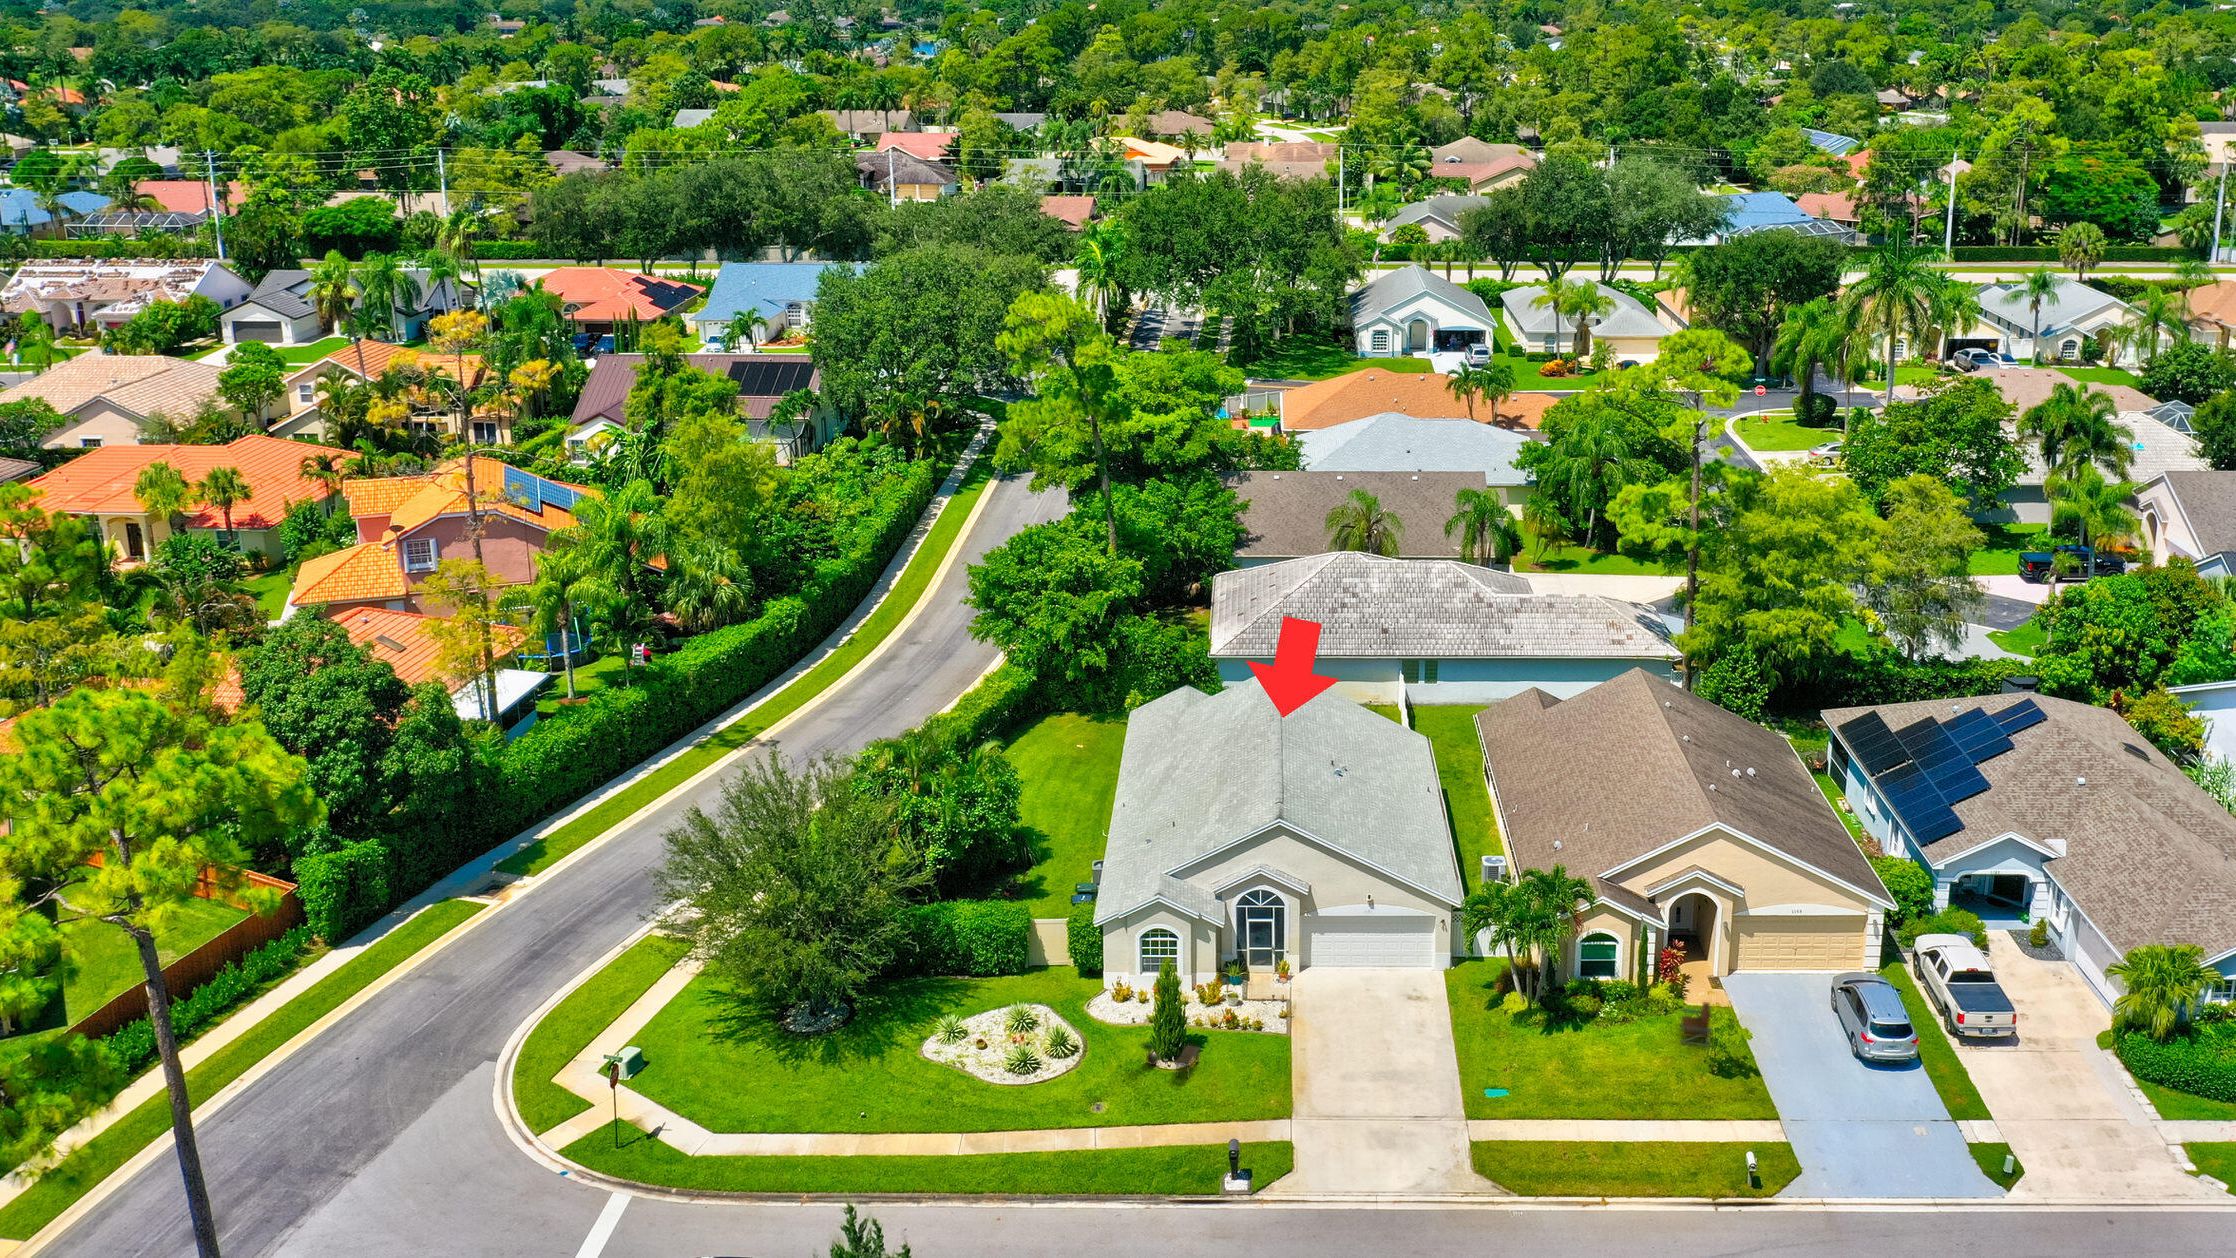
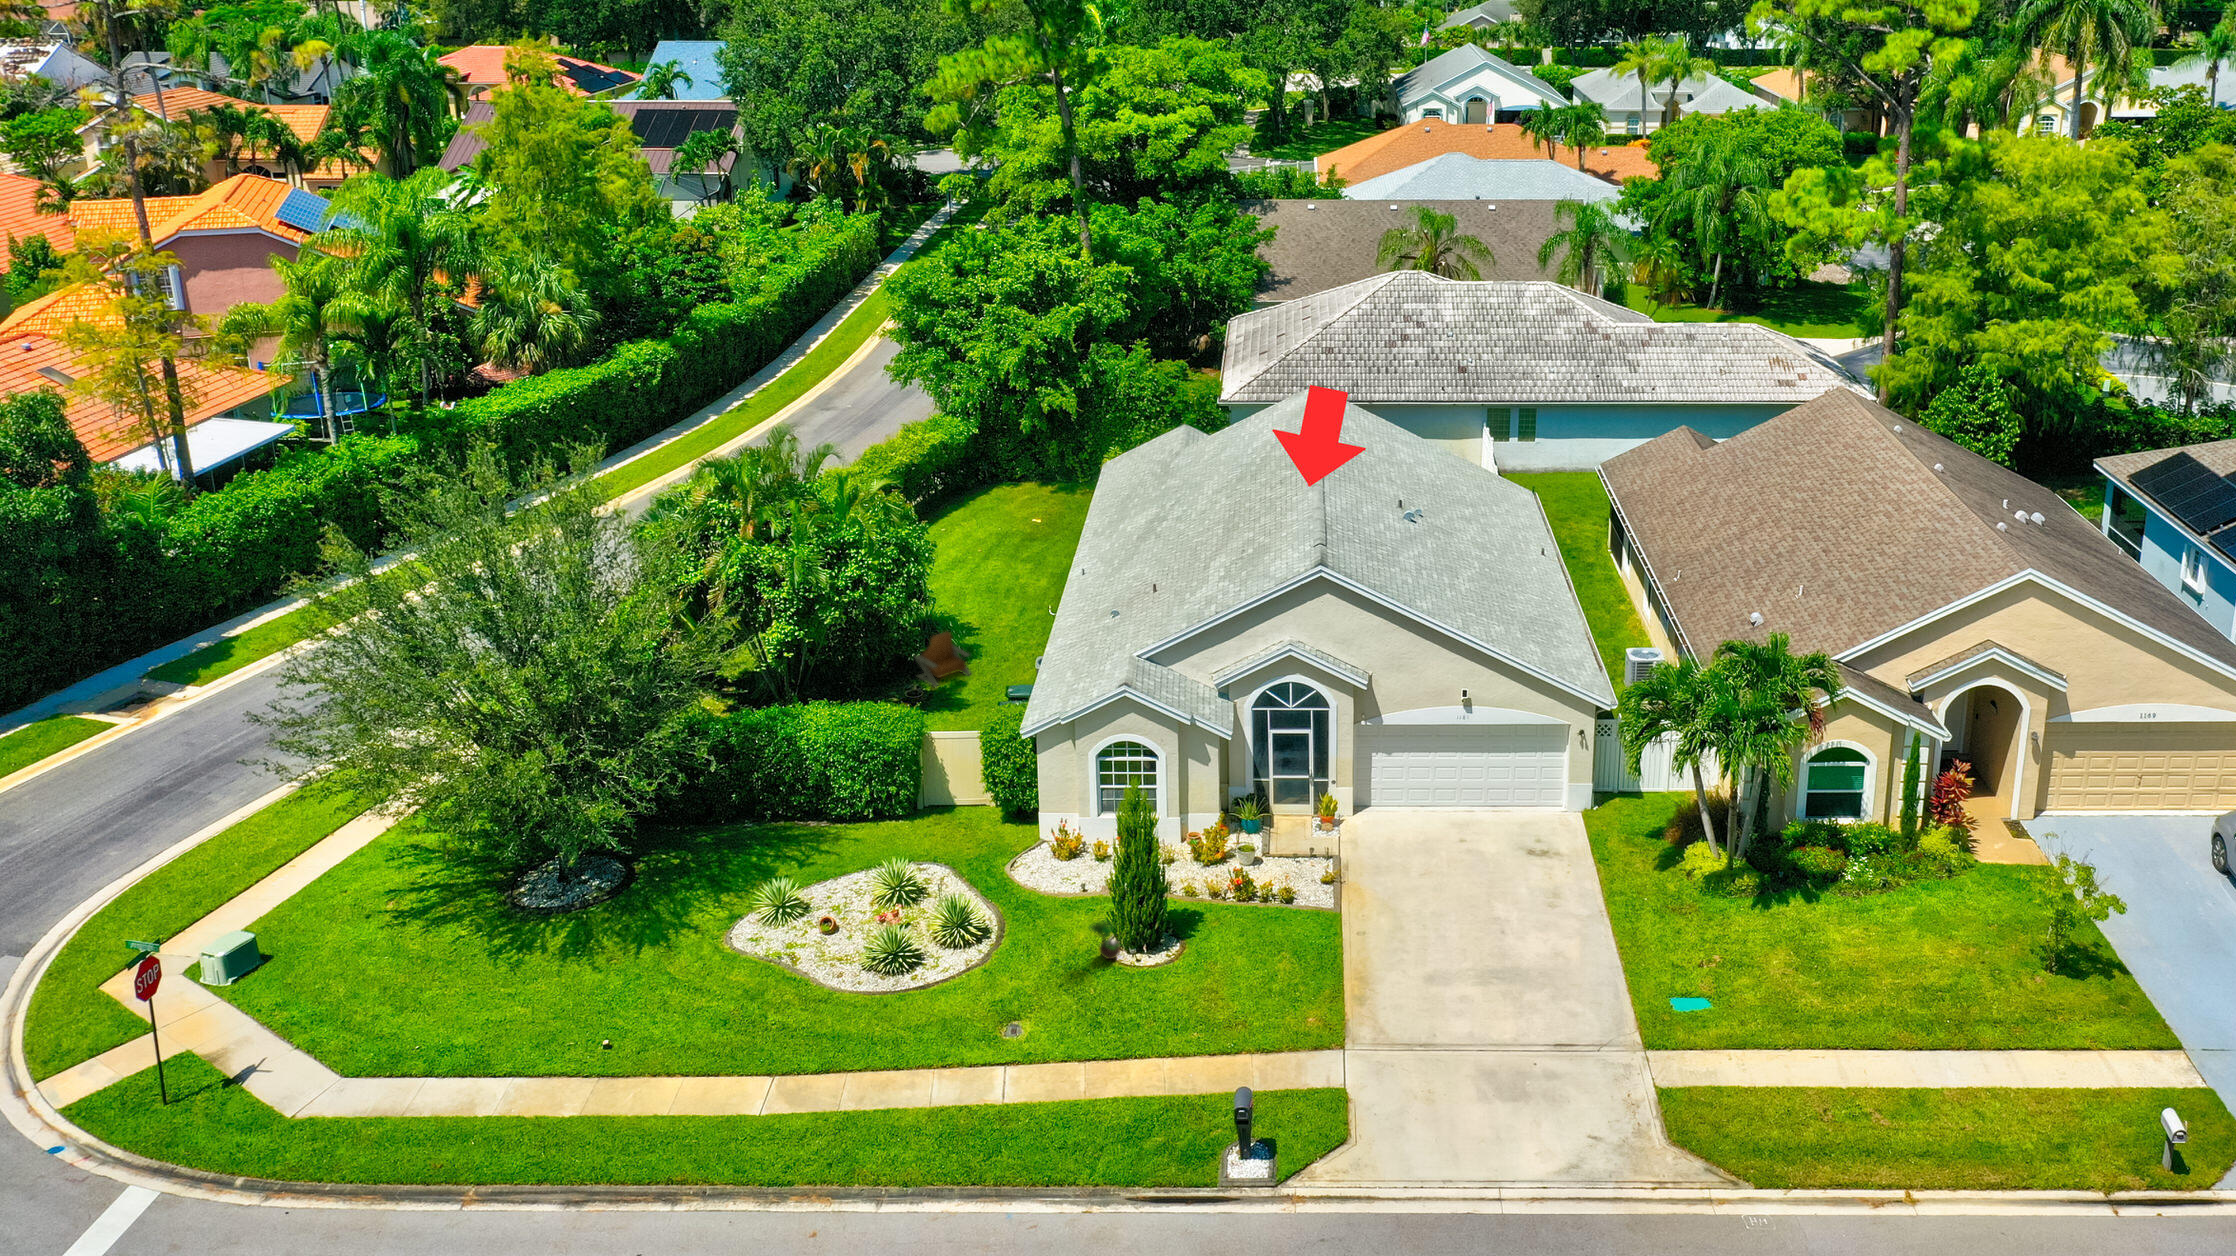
lounge chair: present [1681,1002,1712,1046] -> present [915,632,971,687]
bench: present [1176,1045,1199,1077] -> none [1147,926,1189,981]

